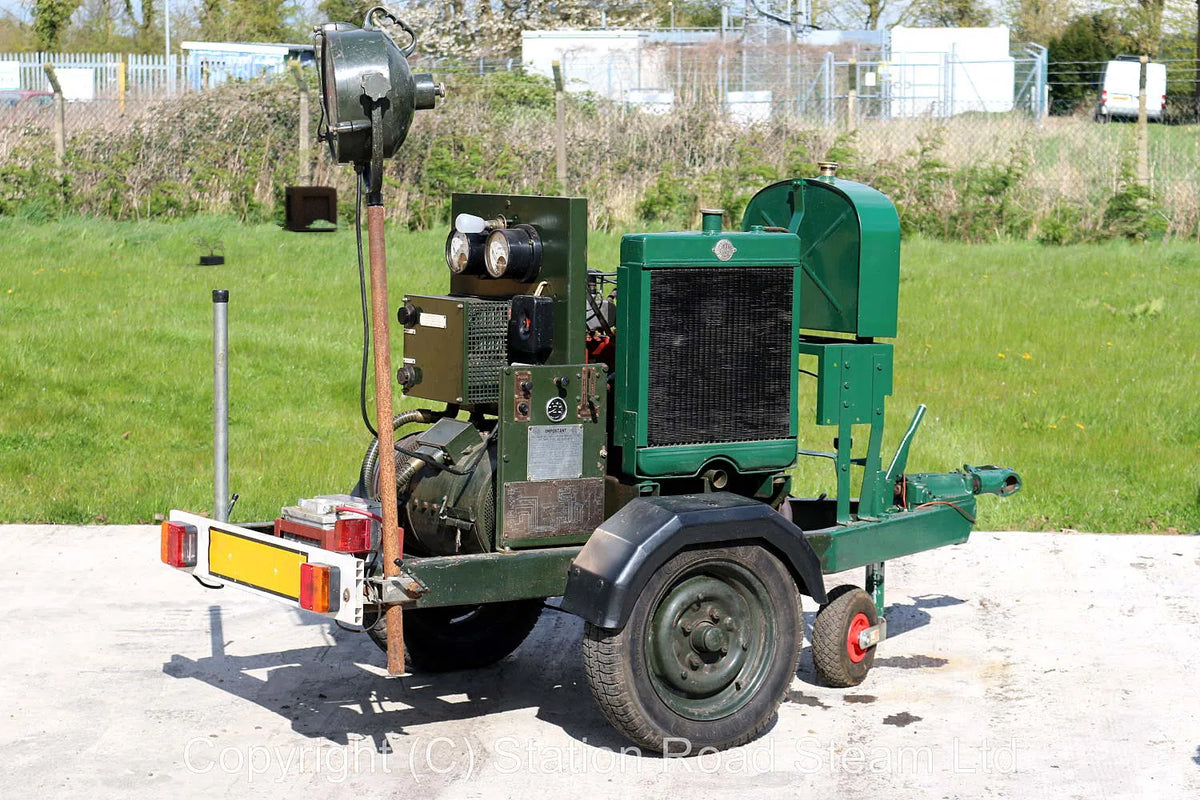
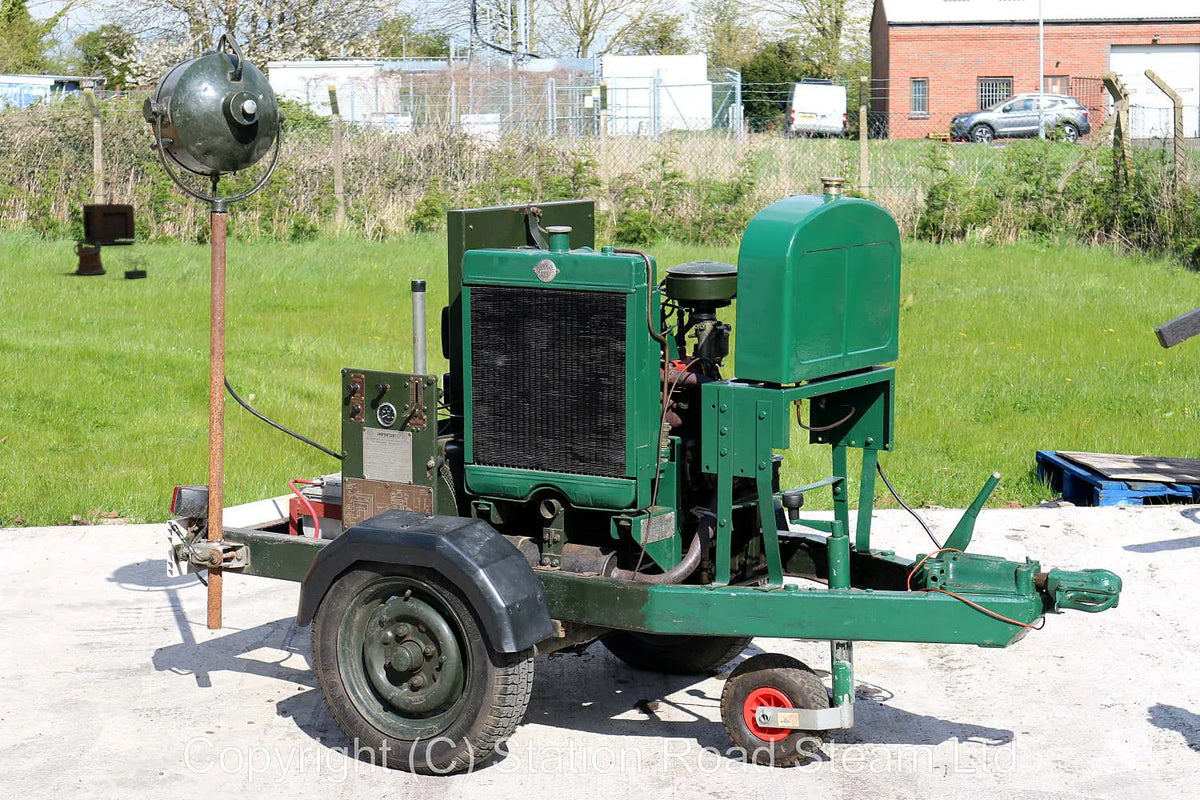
bucket: none [252,230,288,268] -> present [74,242,106,275]
decorative plant: present [194,236,226,265] -> present [119,256,147,278]

